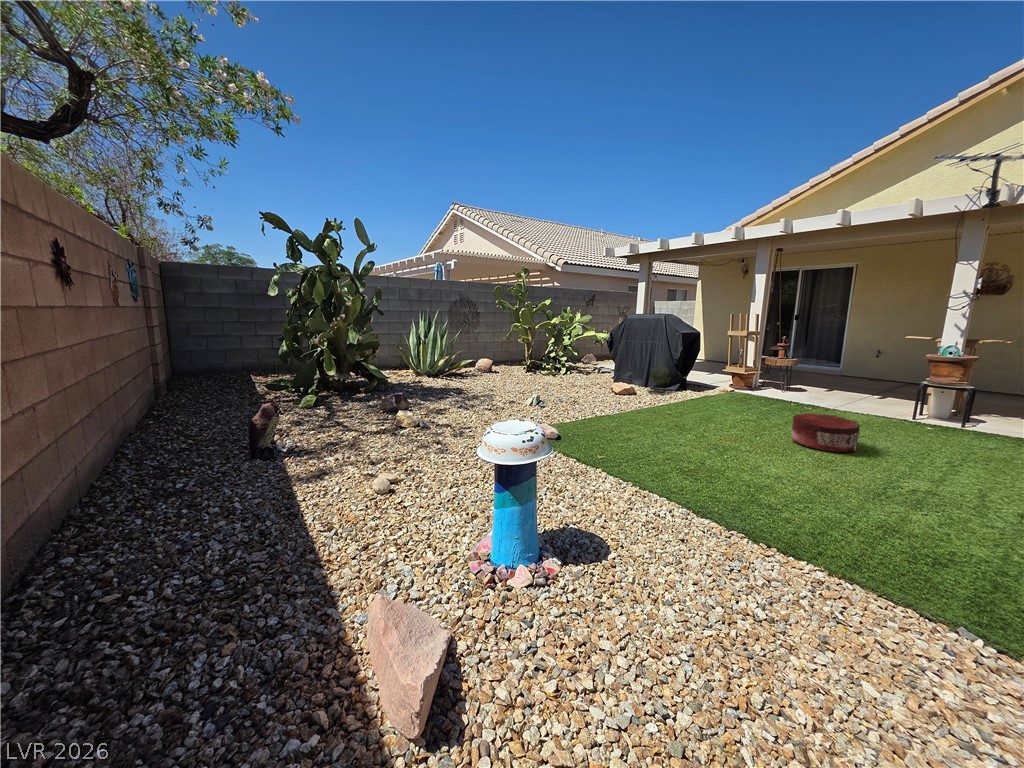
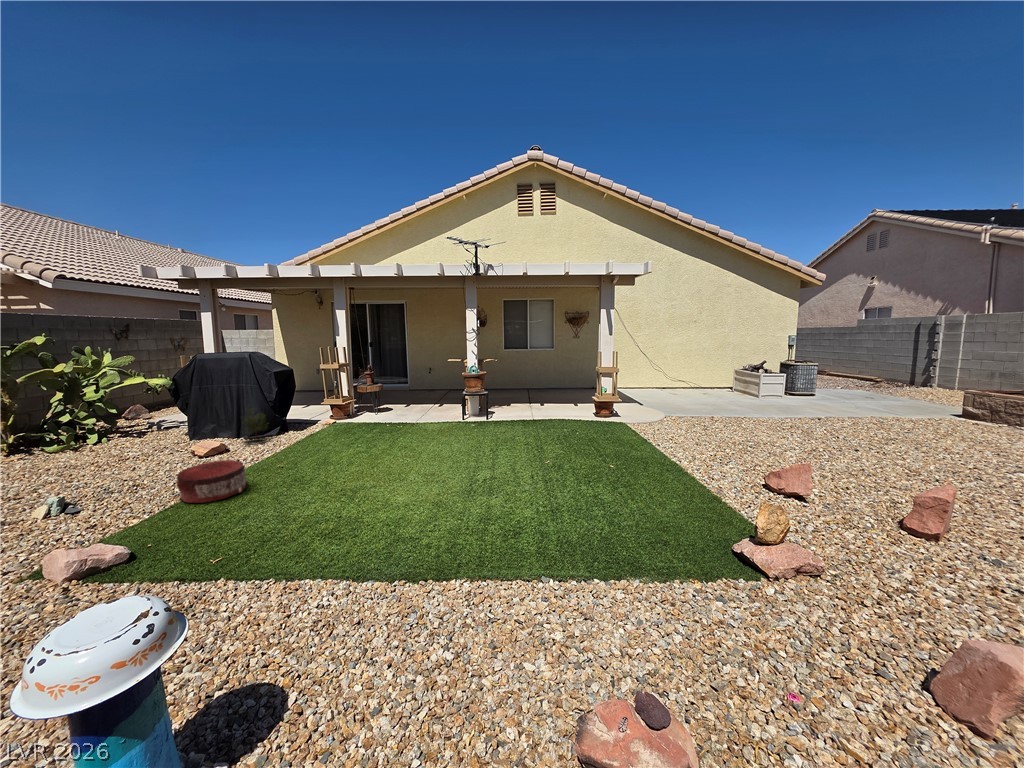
pouf: present [791,413,860,452] -> present [177,459,248,503]

